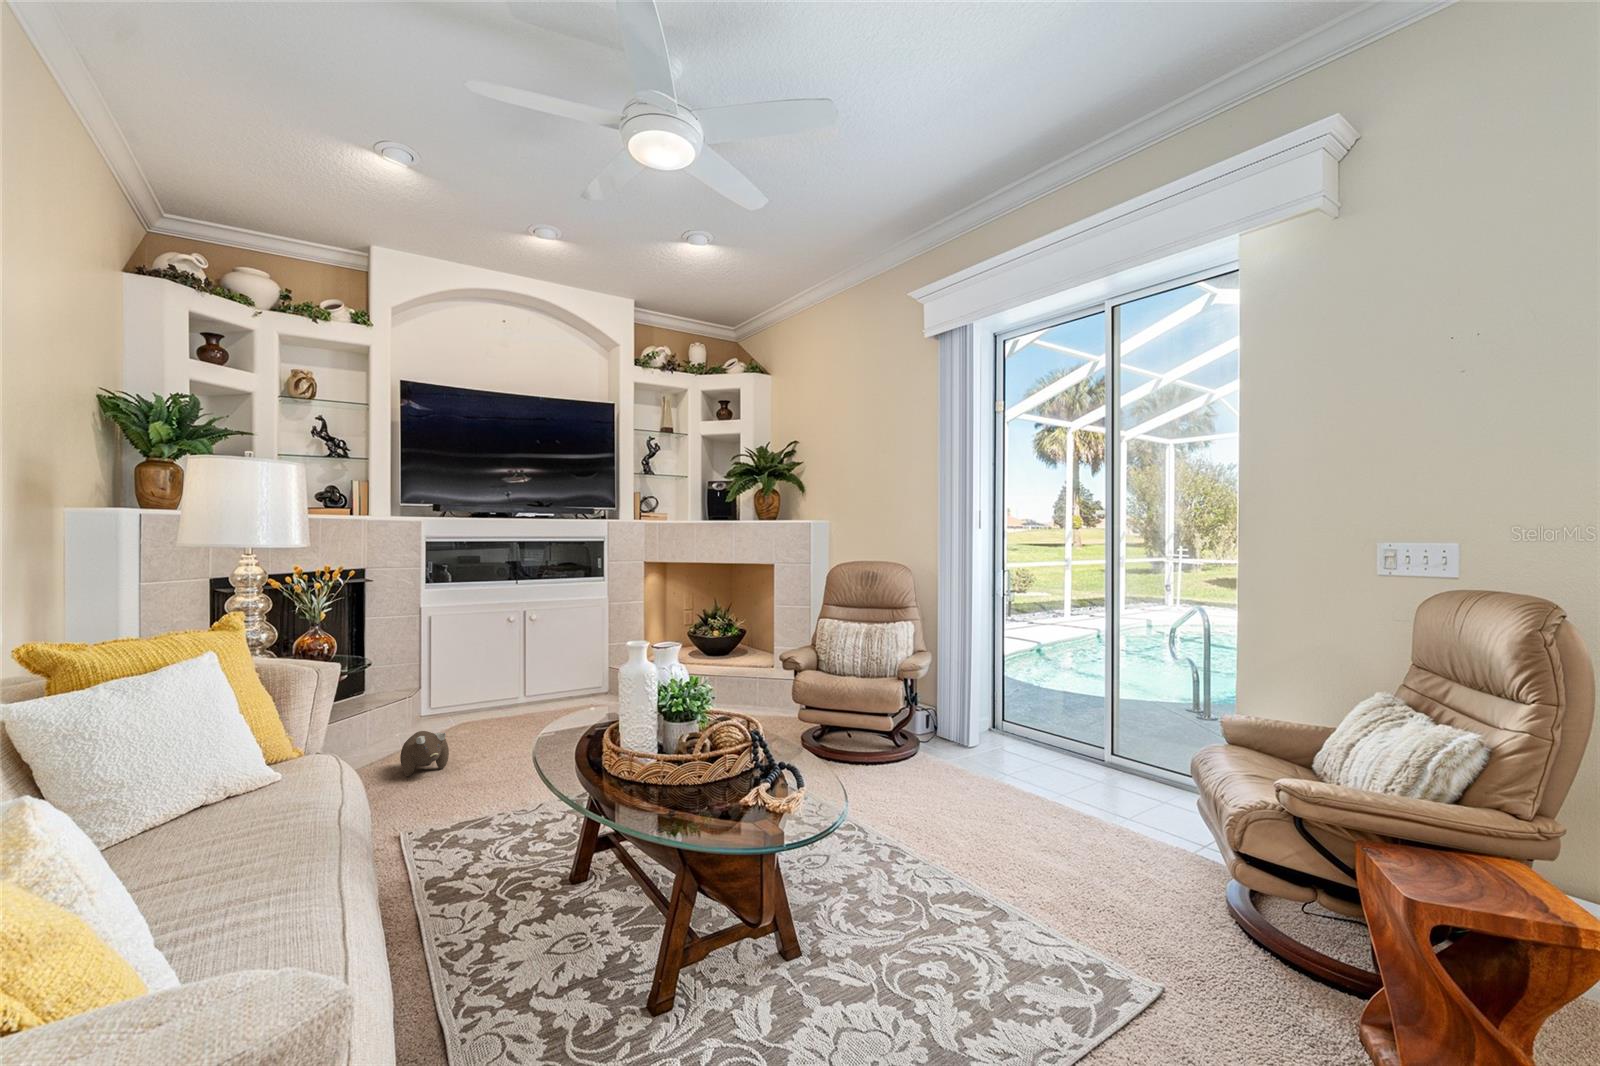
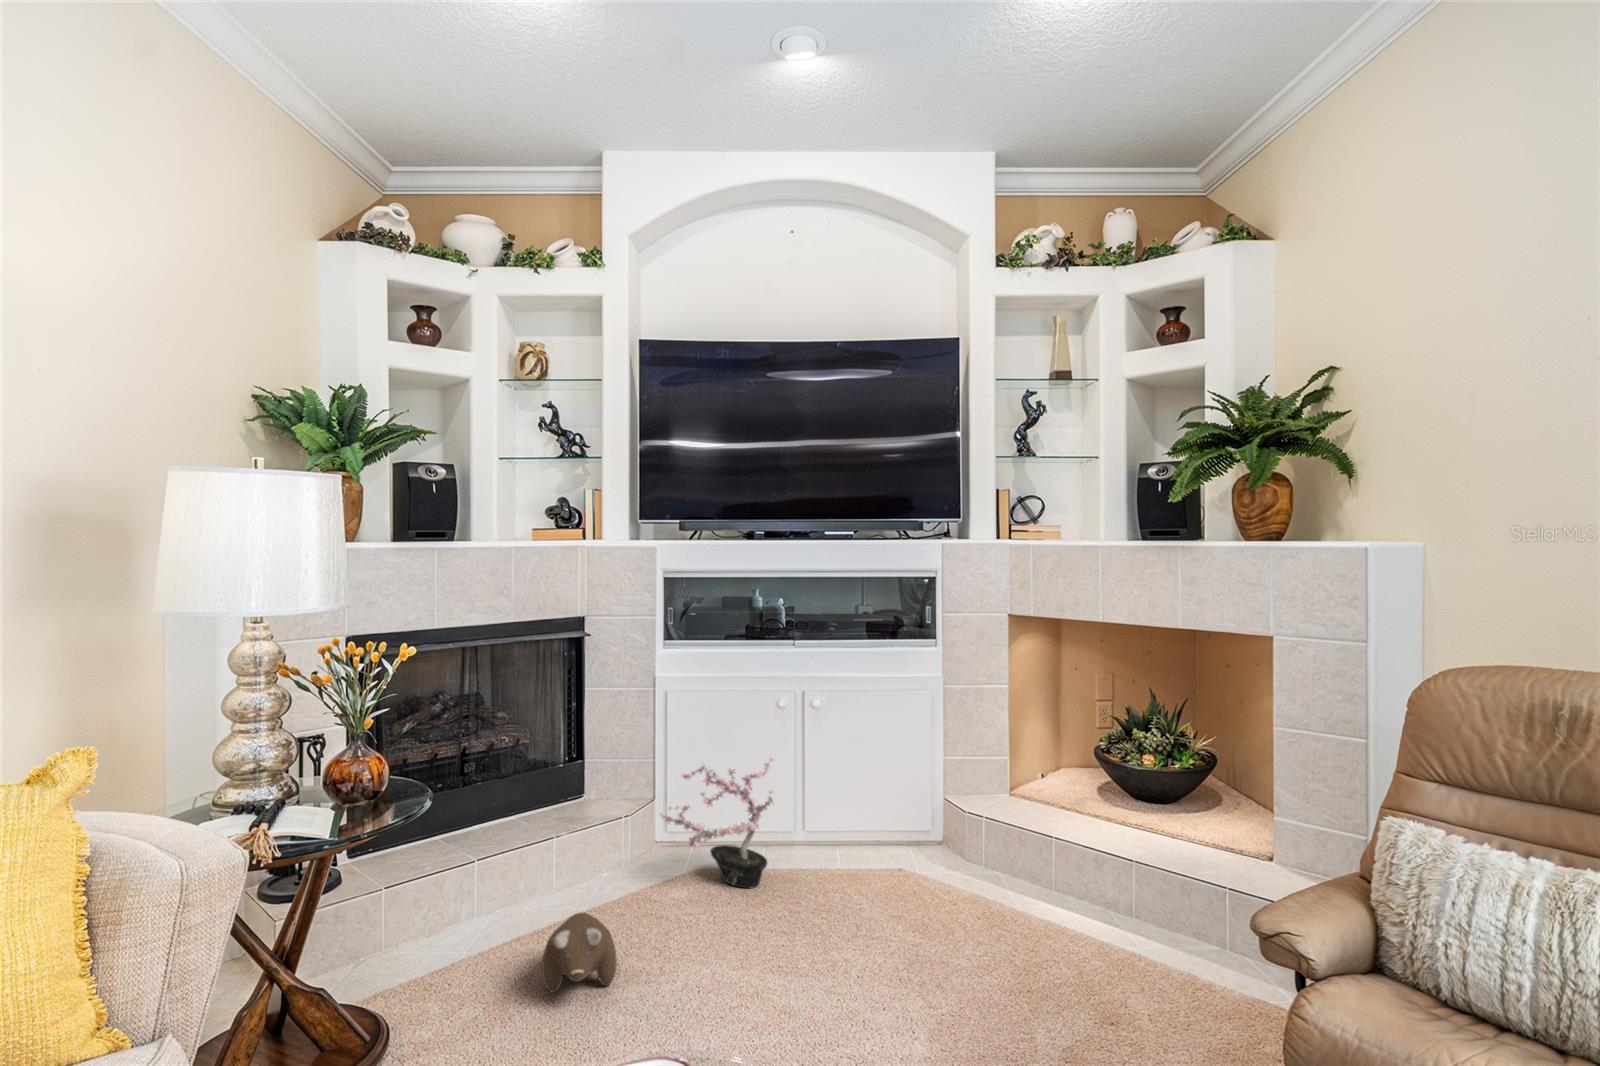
potted plant: none [435,646,518,726] -> present [660,756,774,888]

